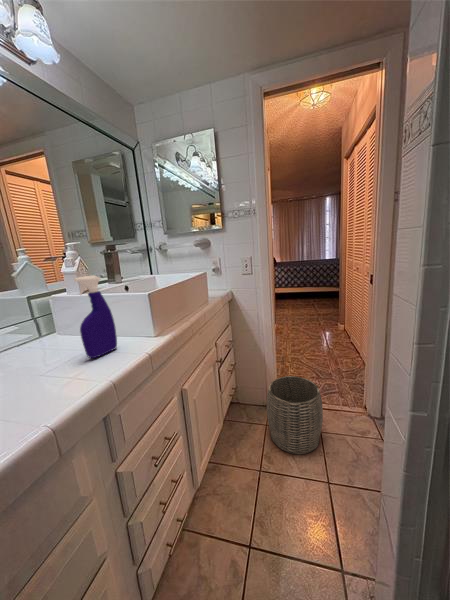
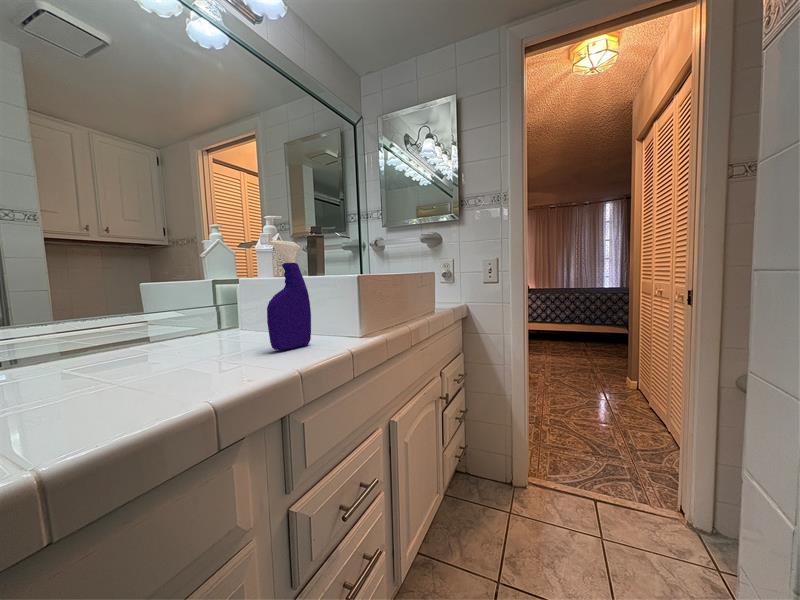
woven basket: present [267,376,323,454] -> none [512,438,605,567]

